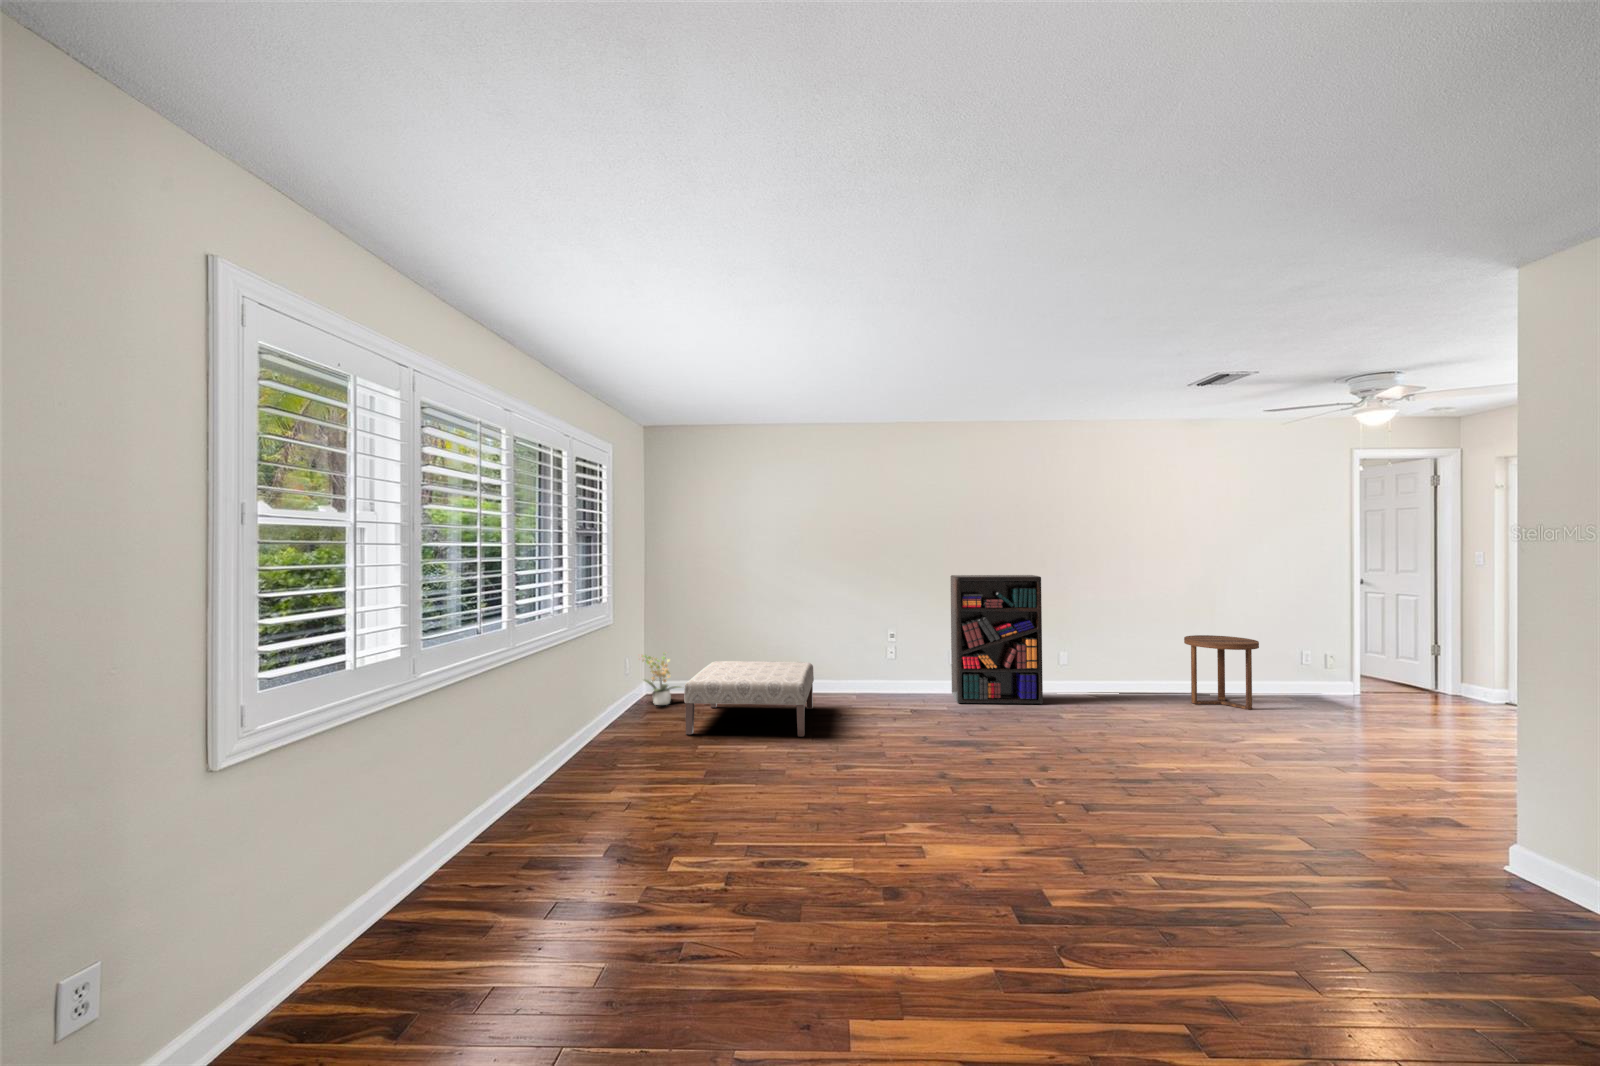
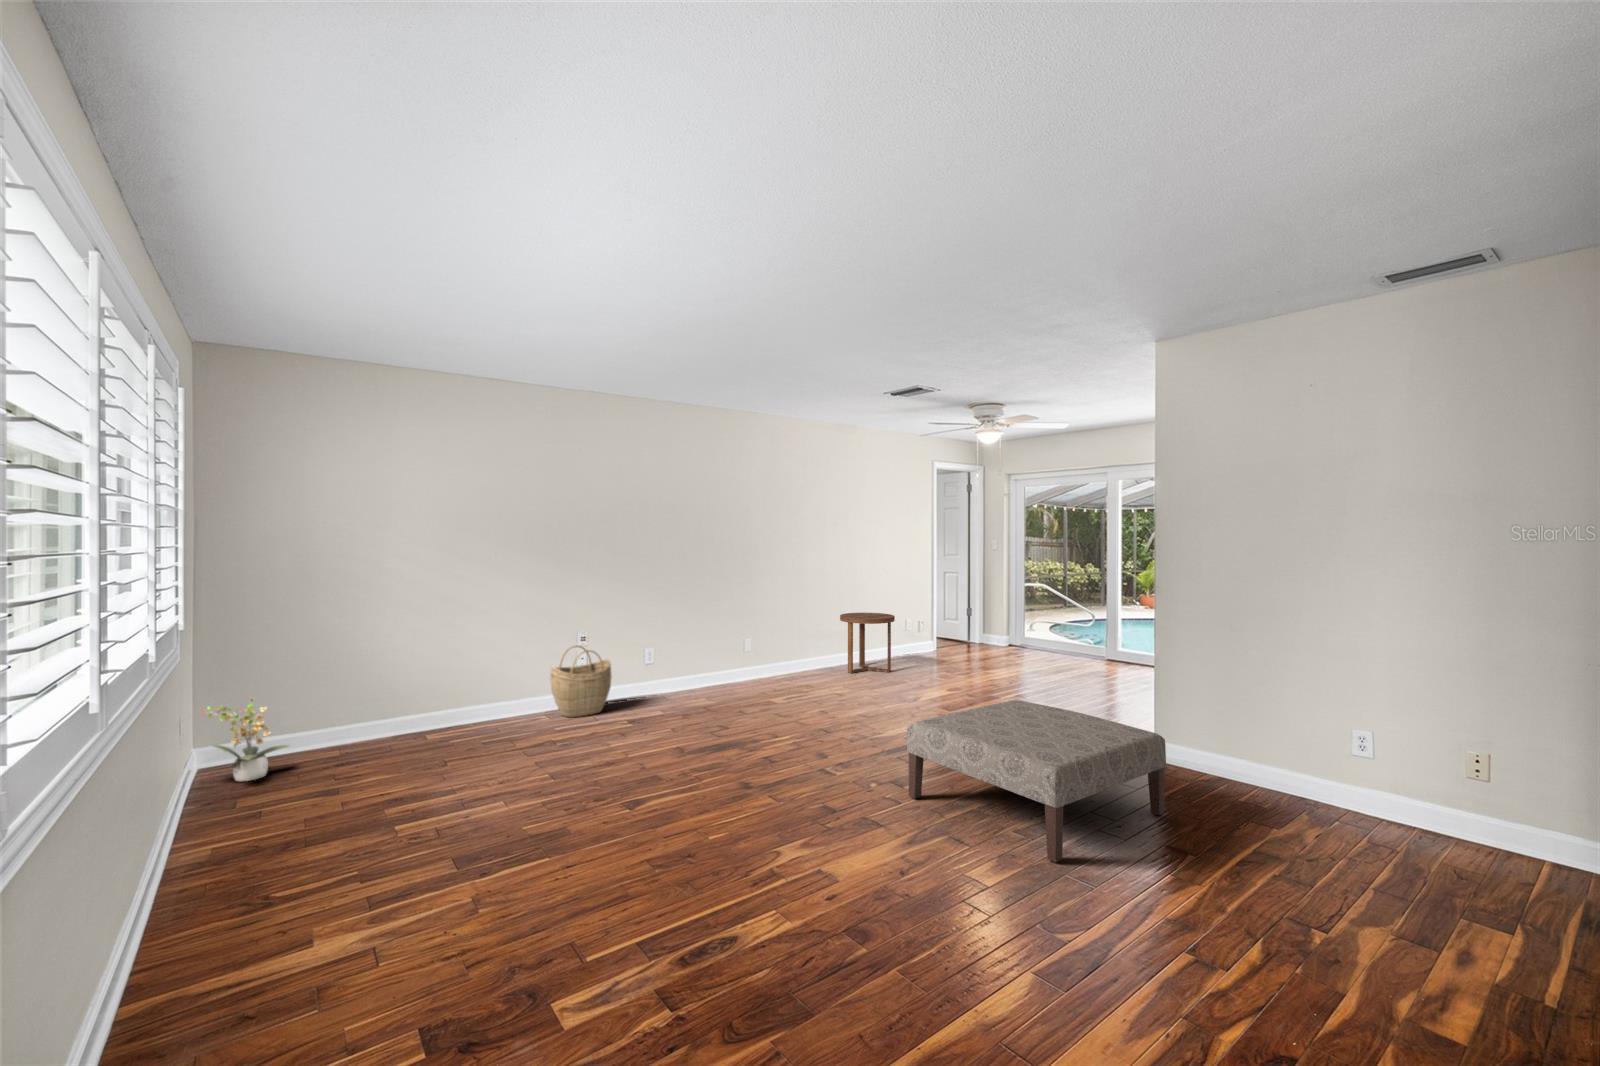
bookshelf: present [951,575,1043,704] -> none [647,565,742,705]
woven basket: none [860,641,910,701] -> present [550,646,611,718]
ottoman: present [684,661,814,737] -> present [907,700,1166,862]

